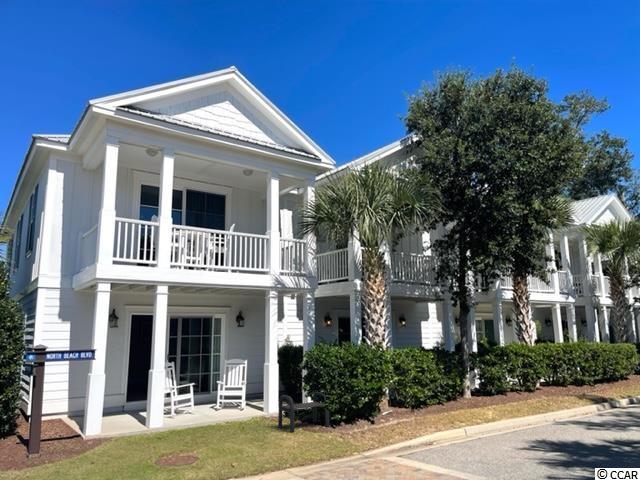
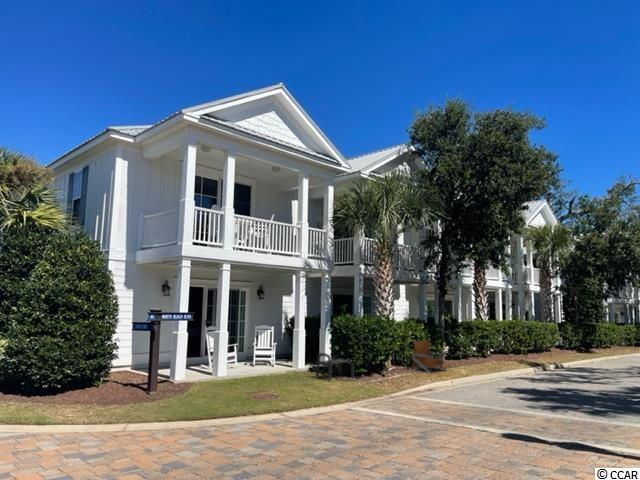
lounge chair: none [412,373,467,418] -> present [412,340,446,374]

